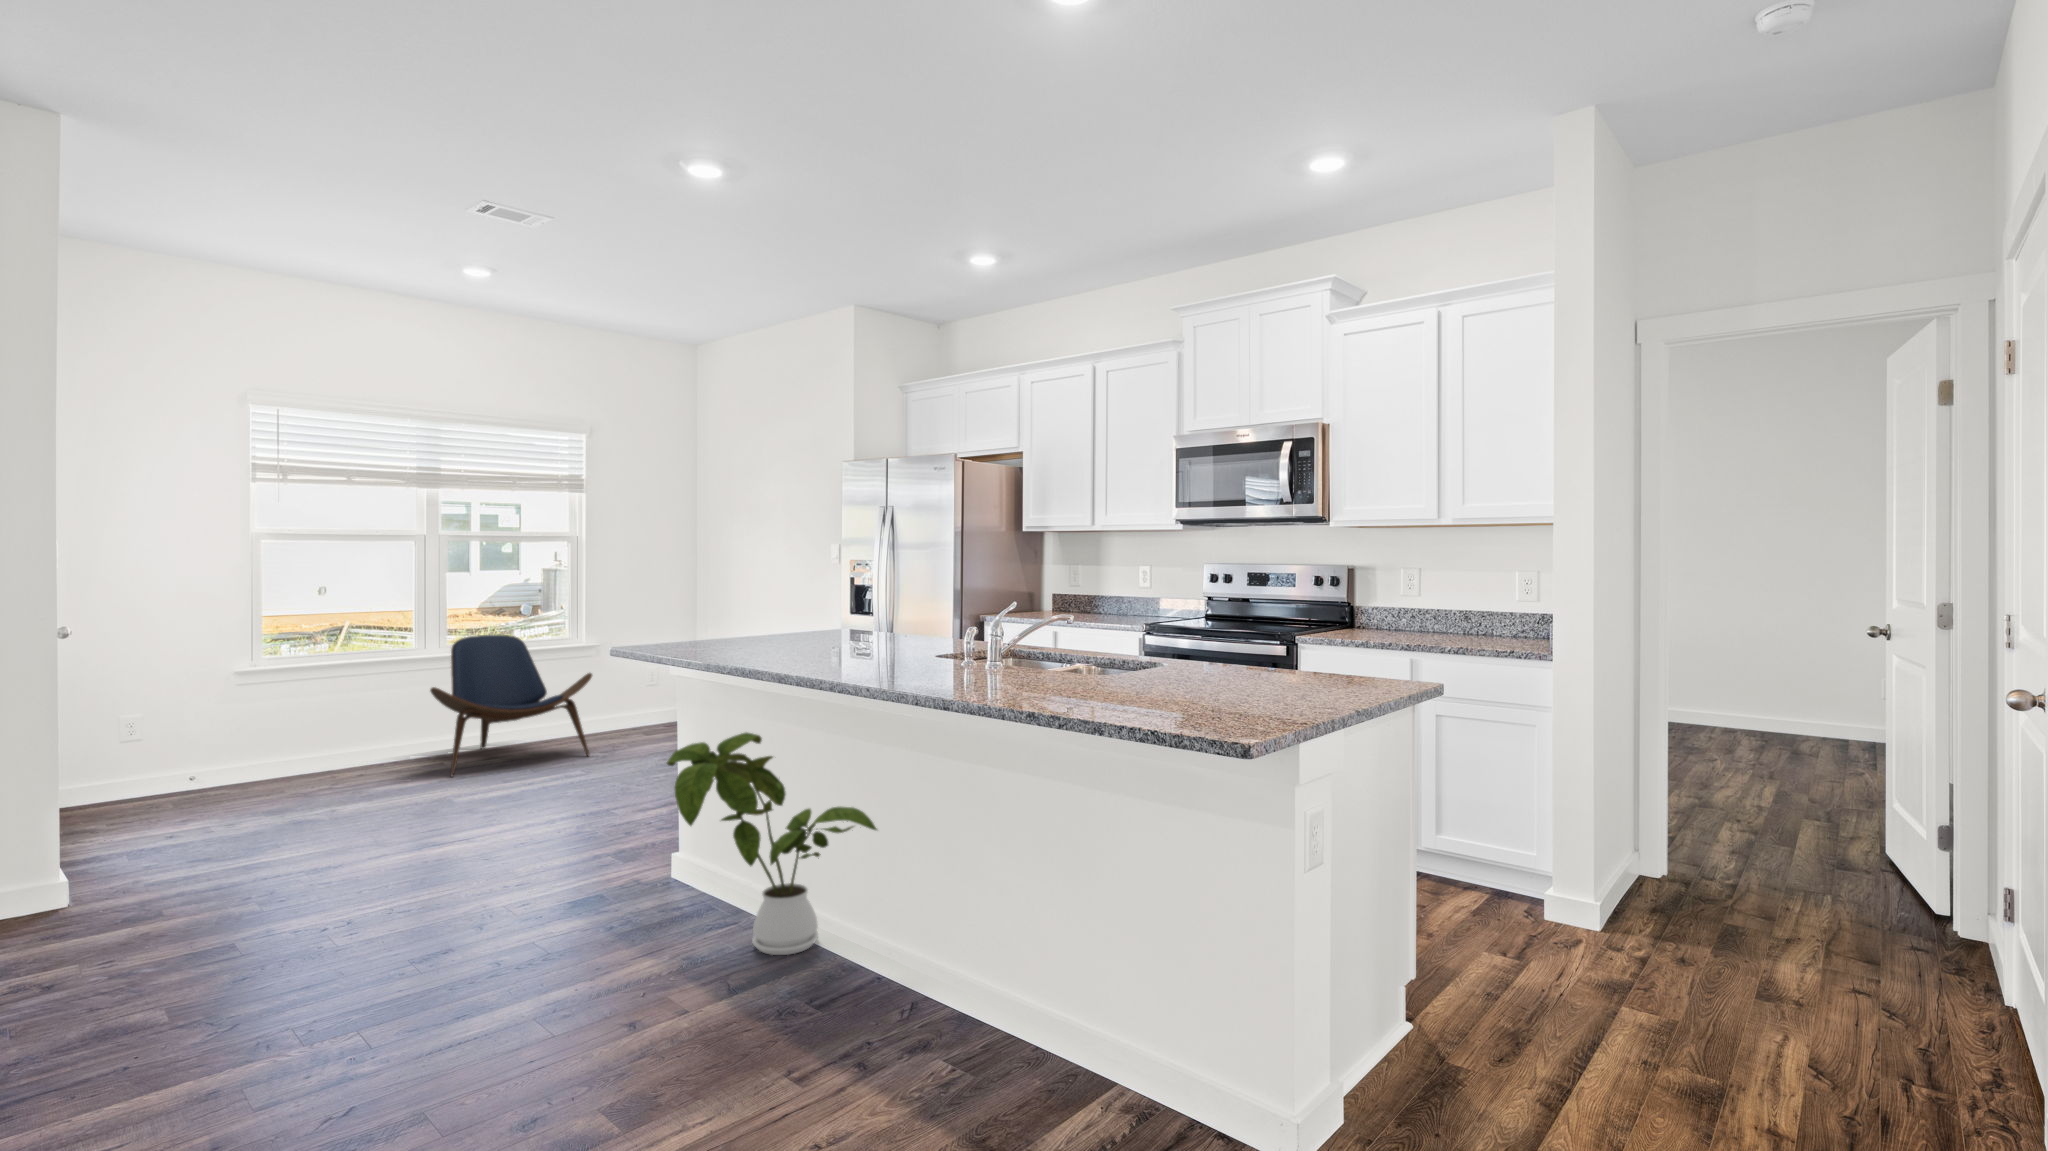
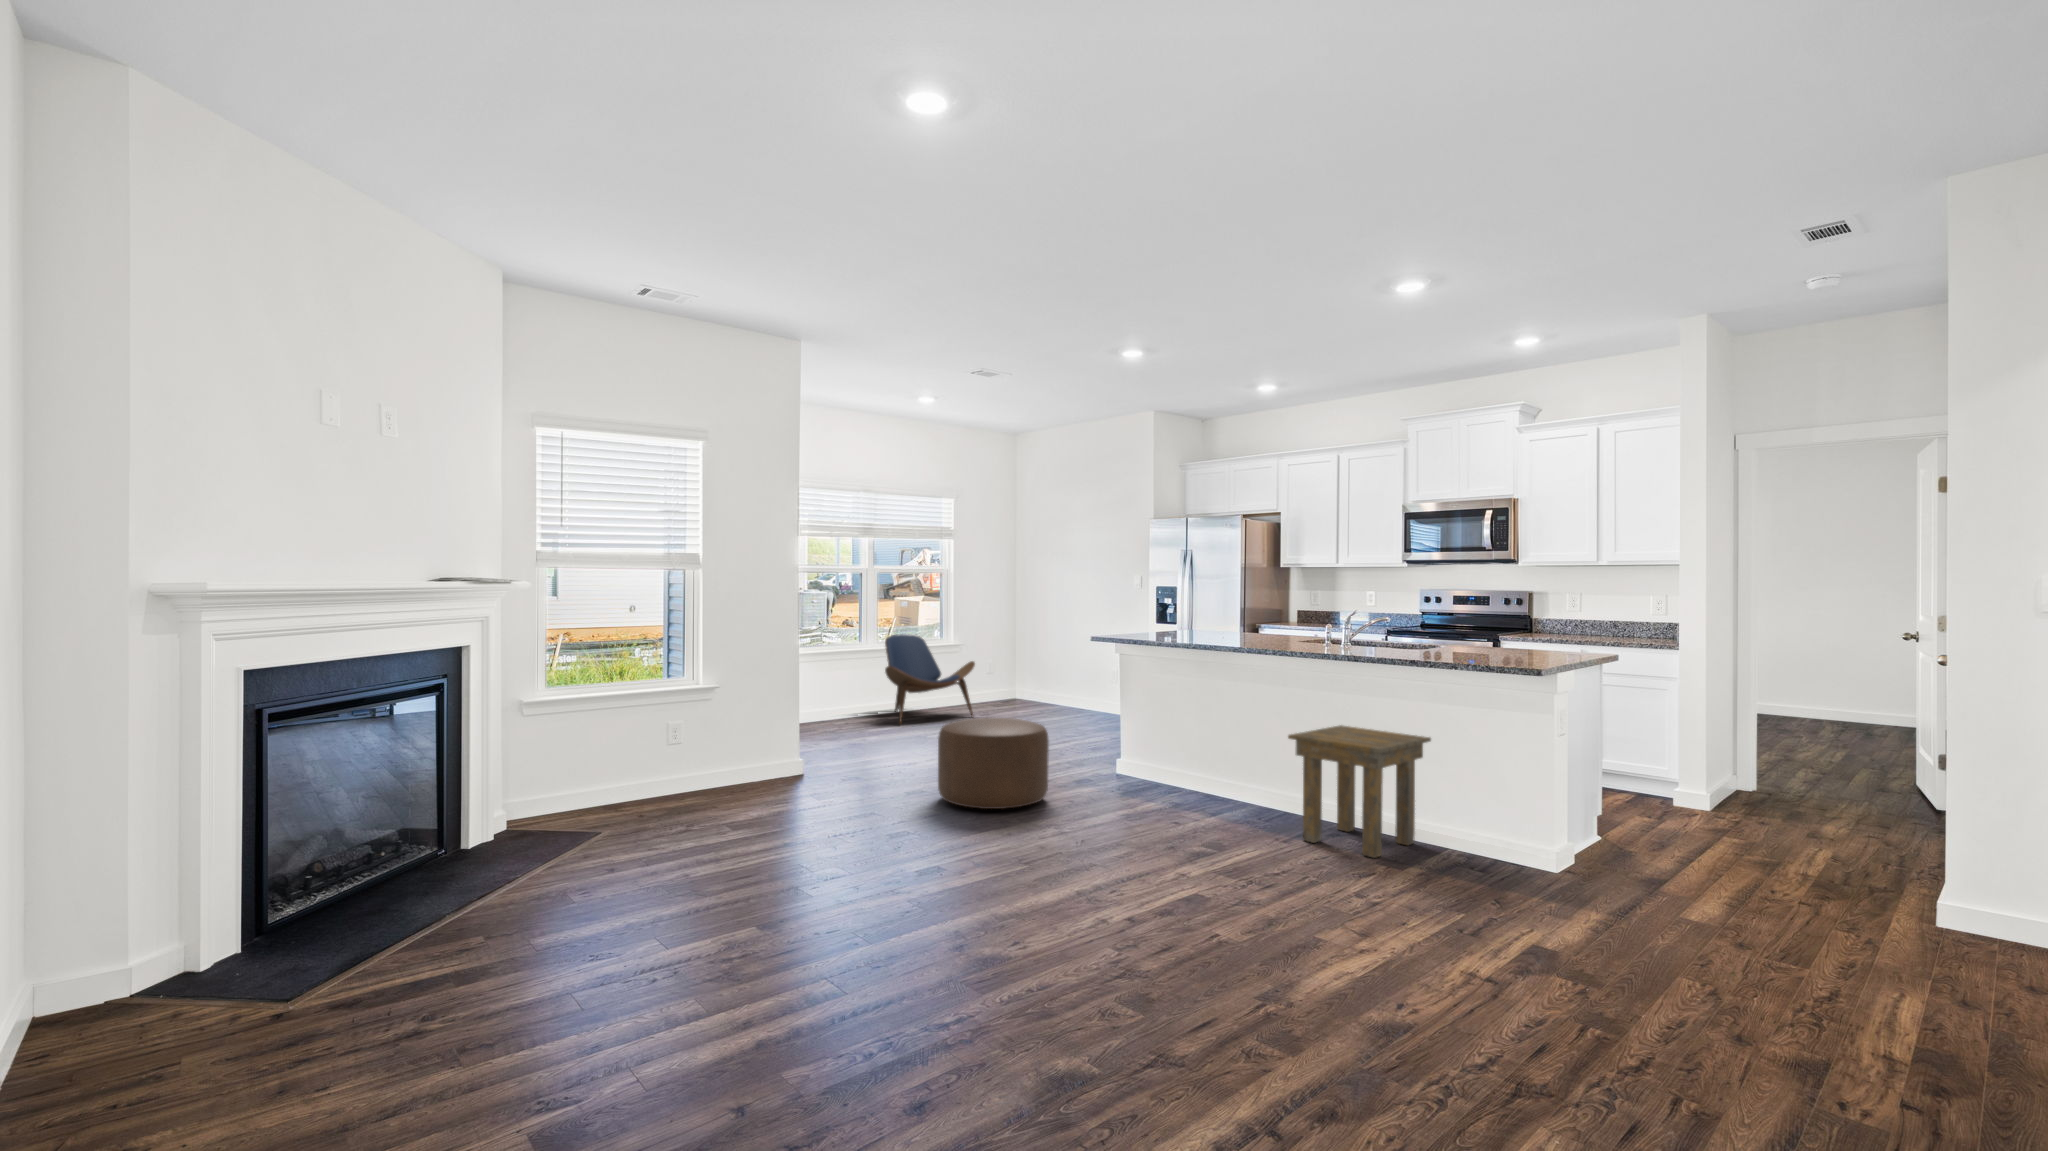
house plant: present [667,732,877,955] -> none [1150,678,1274,807]
ottoman: none [264,806,501,993] -> present [938,718,1049,809]
side table: none [848,818,1112,1105] -> present [1288,725,1431,858]

